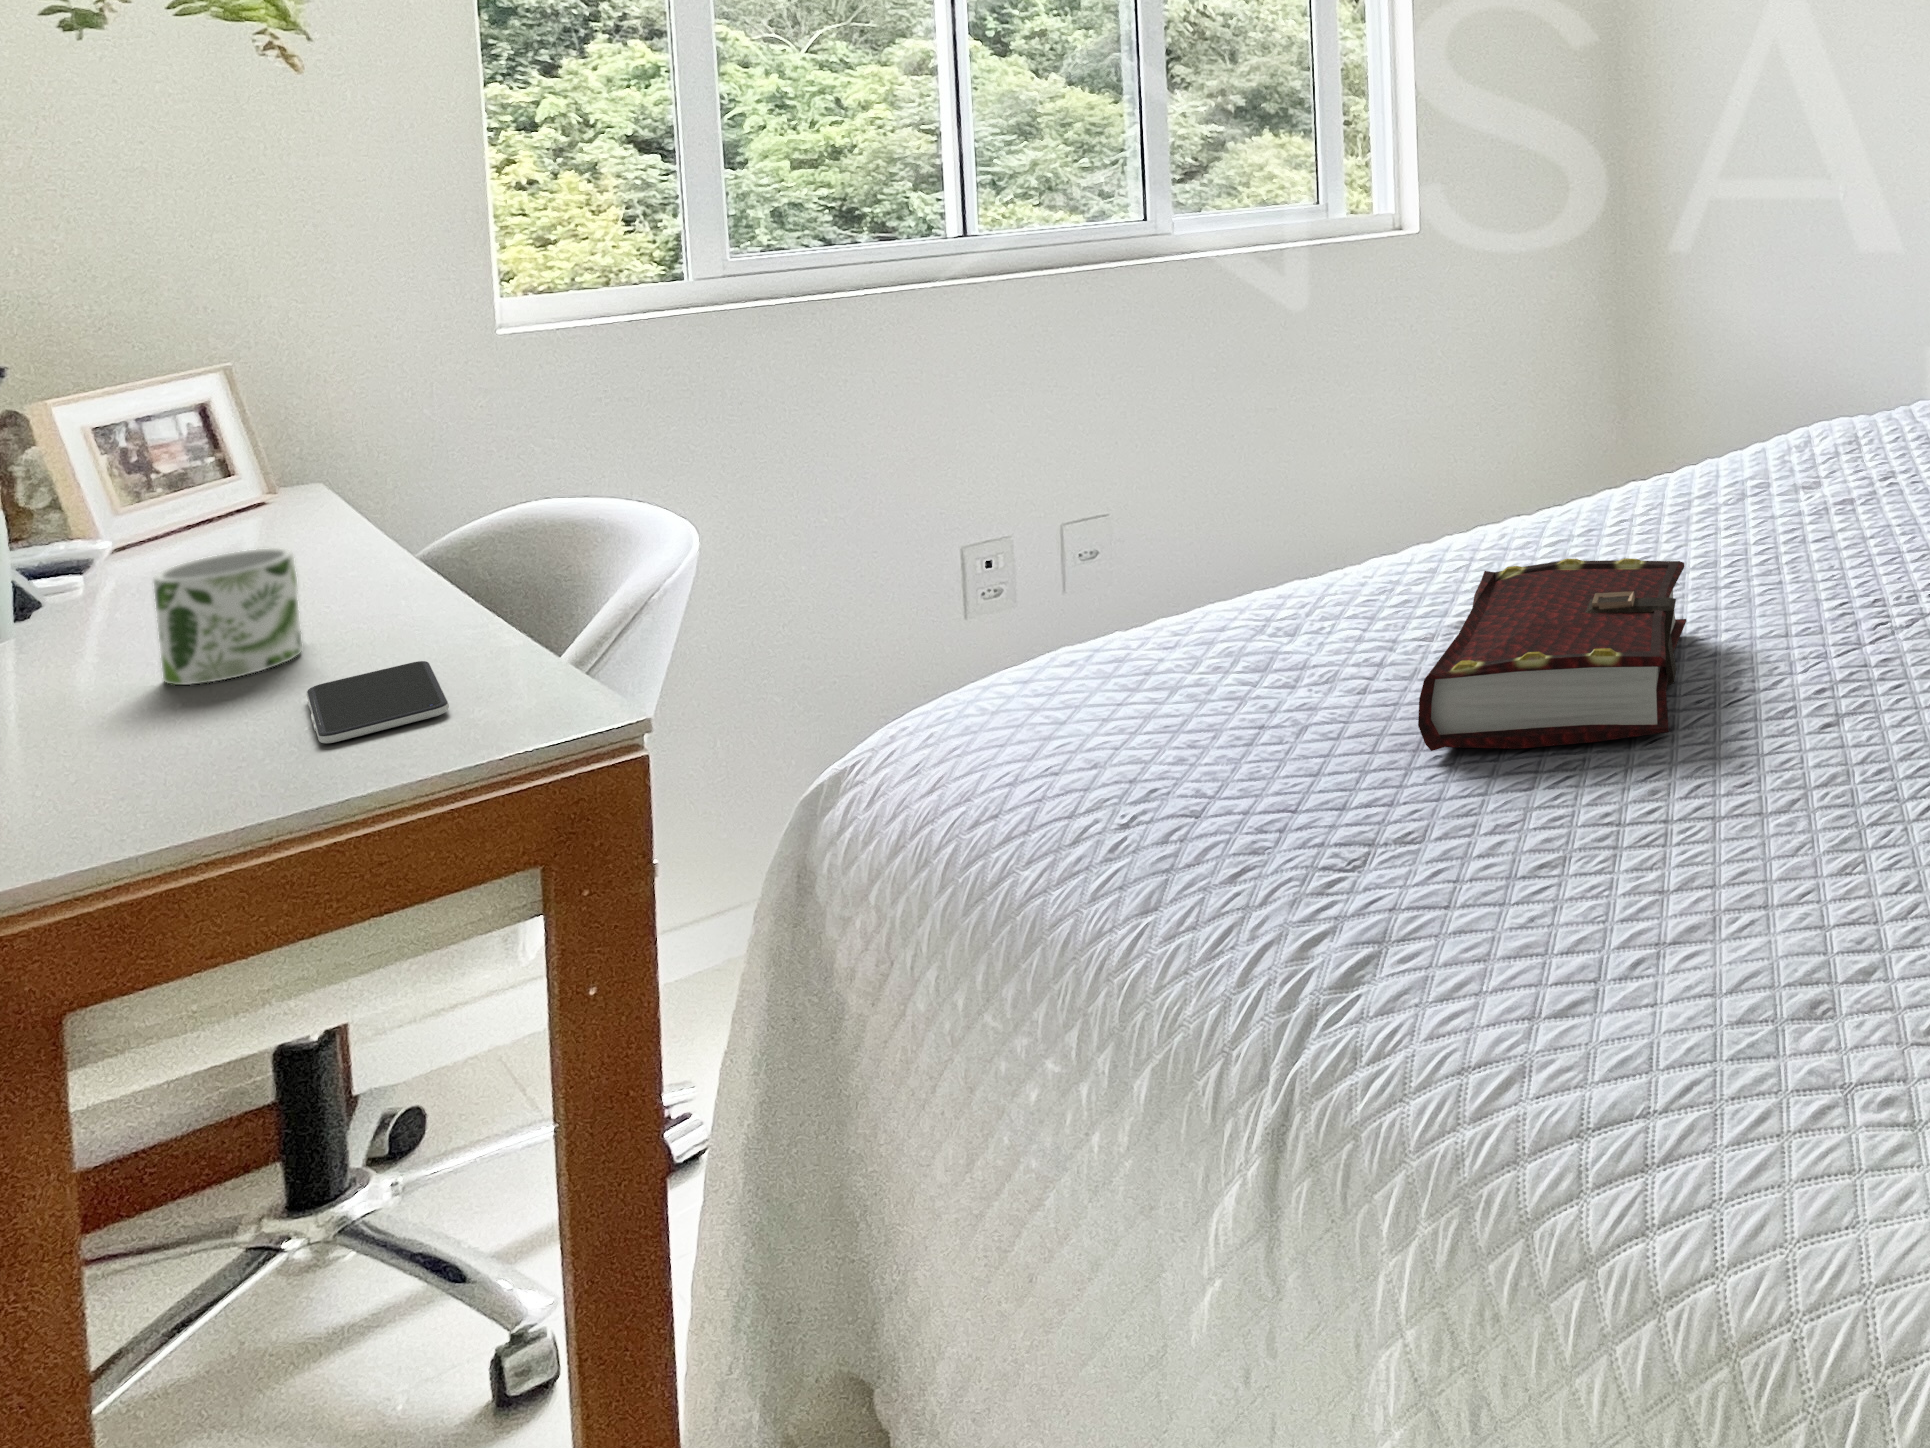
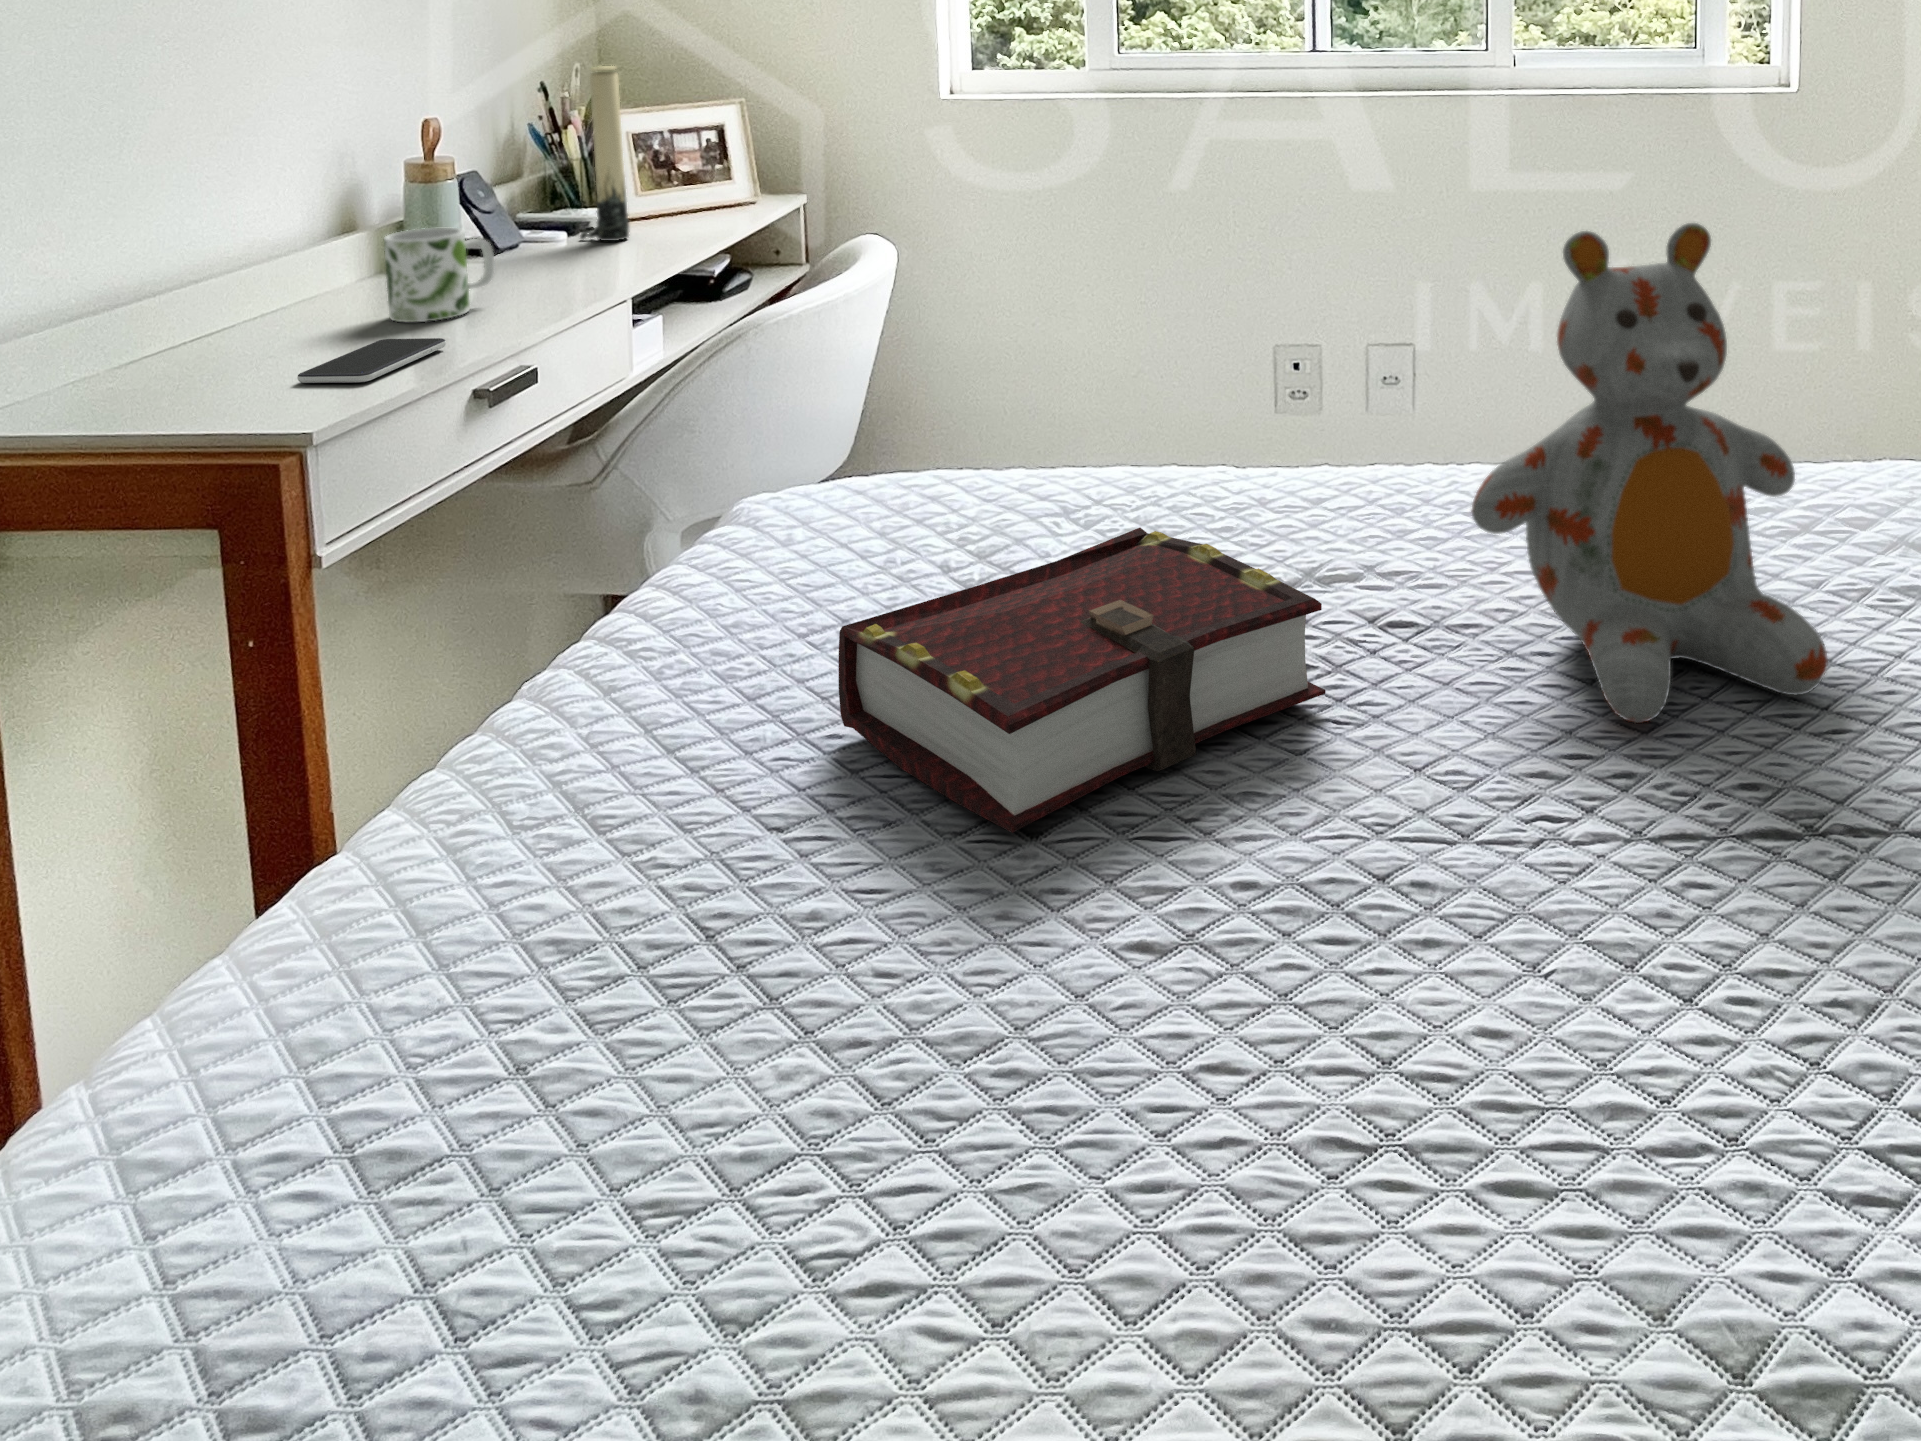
stuffed bear: none [1704,292,1899,577] -> present [1472,223,1828,723]
candle: none [138,336,238,571] -> present [580,66,629,241]

